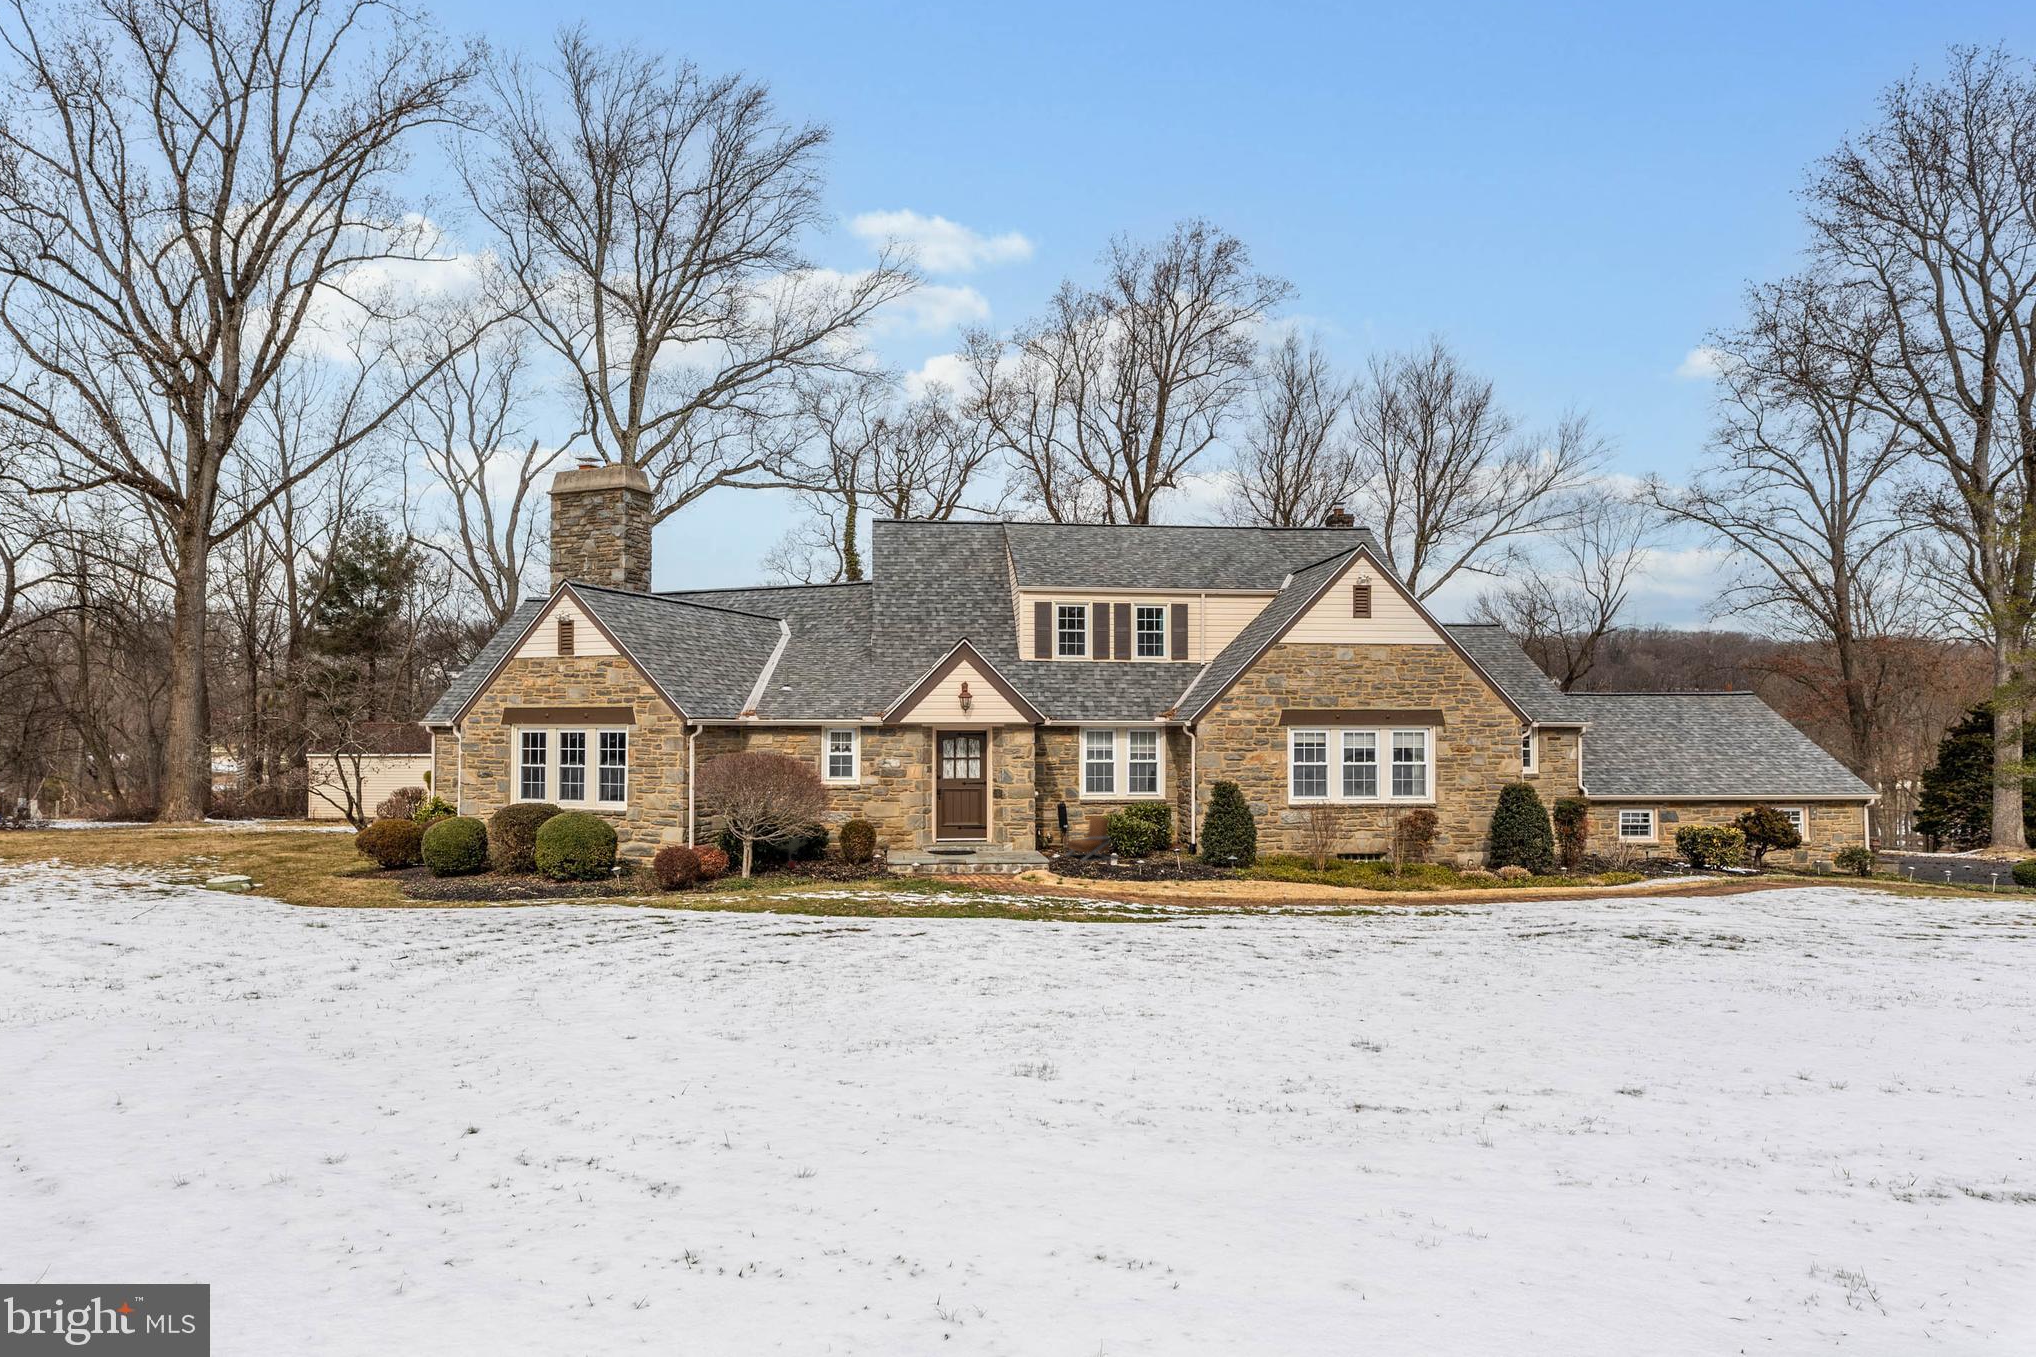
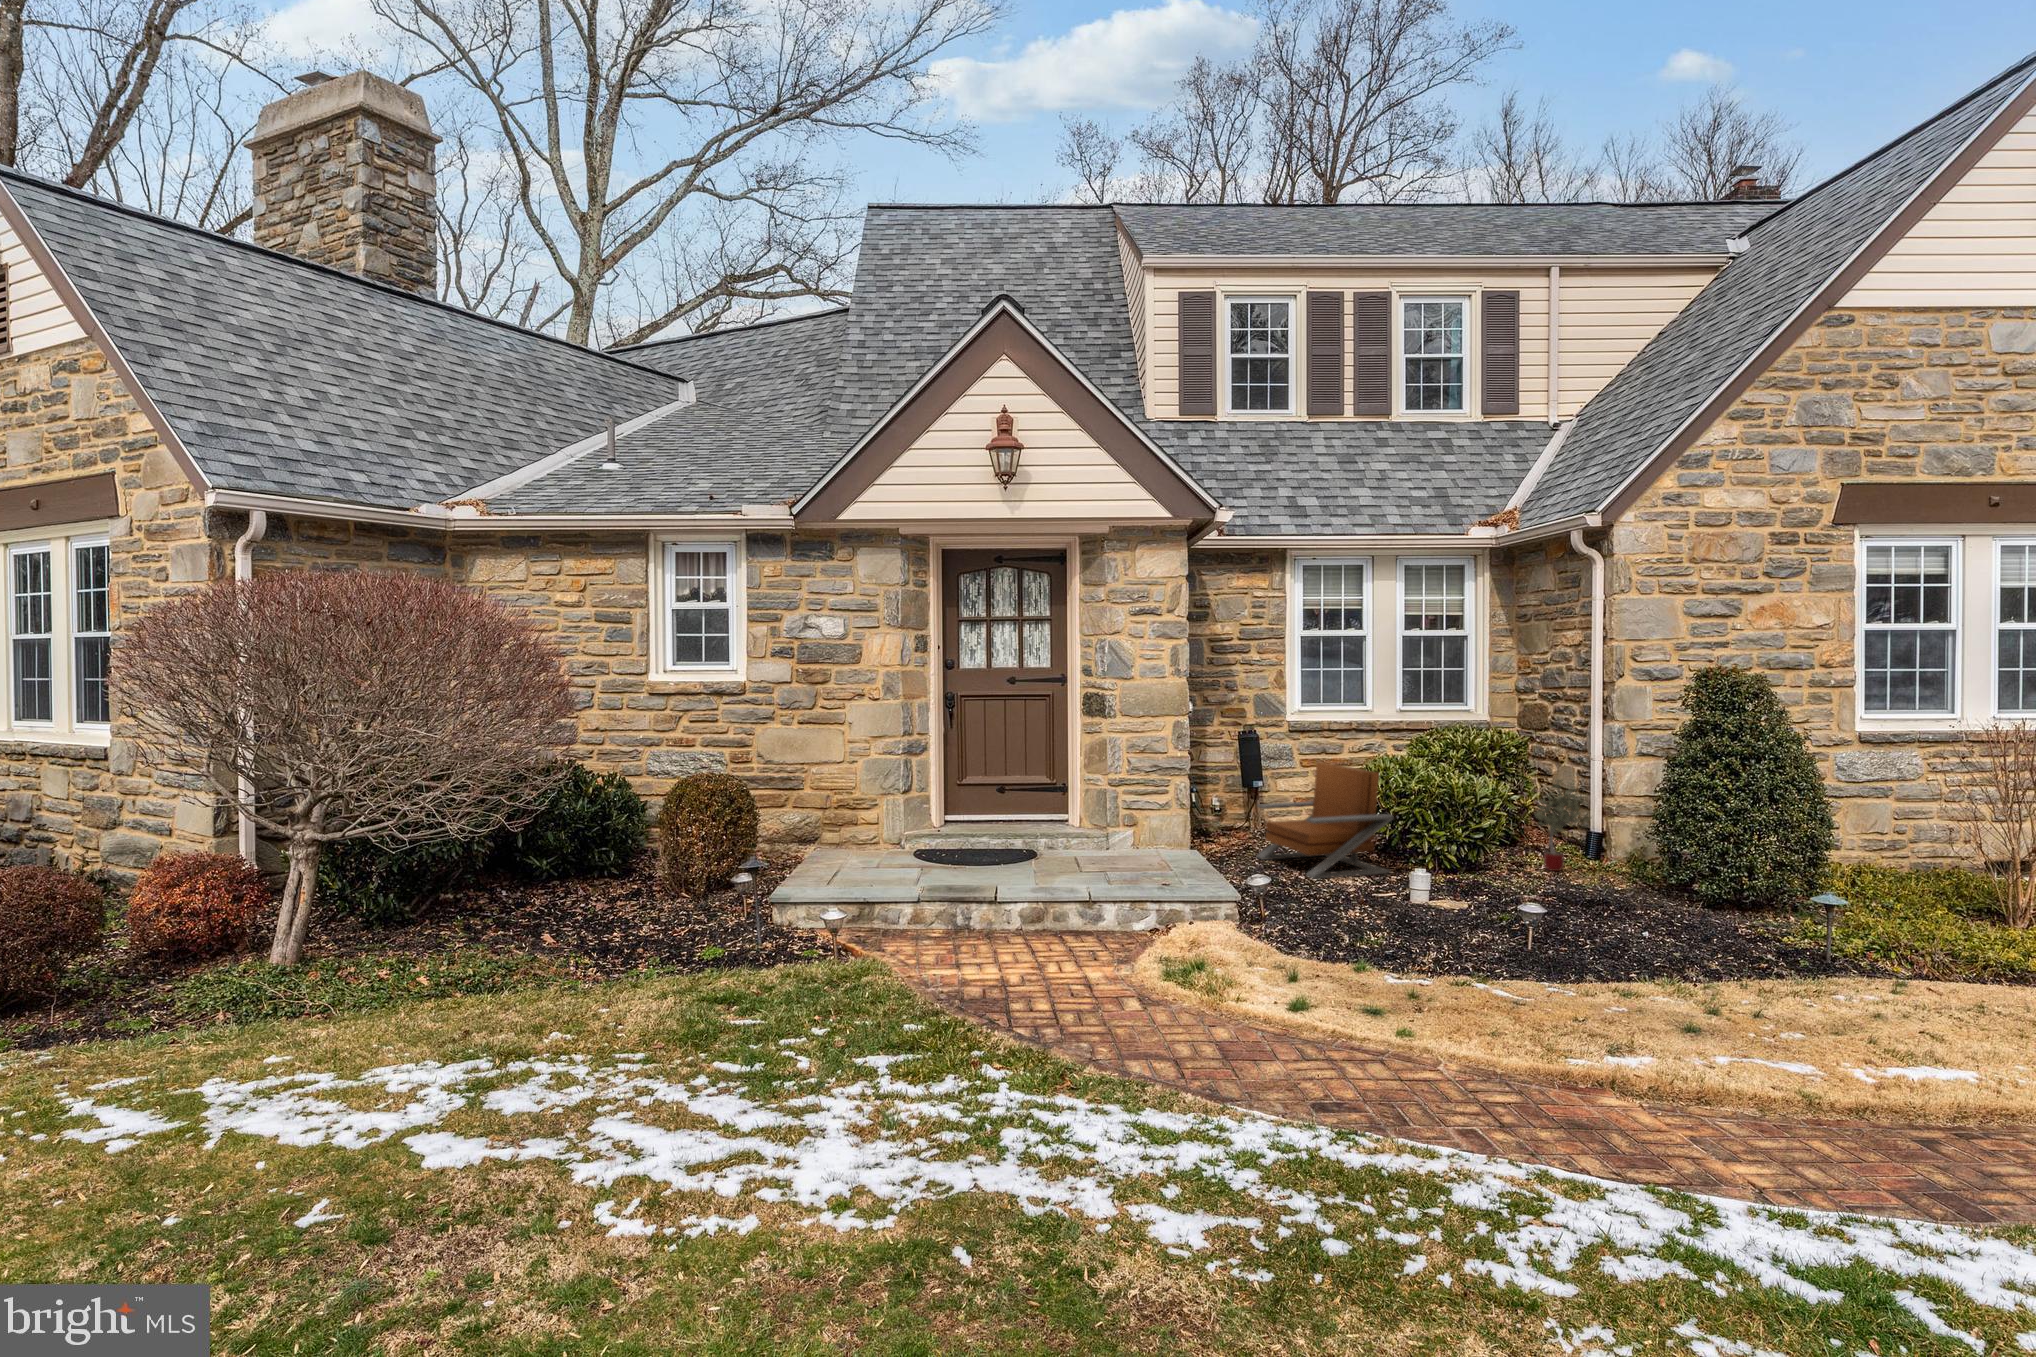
potted tree: present [779,836,806,868] -> present [1535,780,1590,871]

